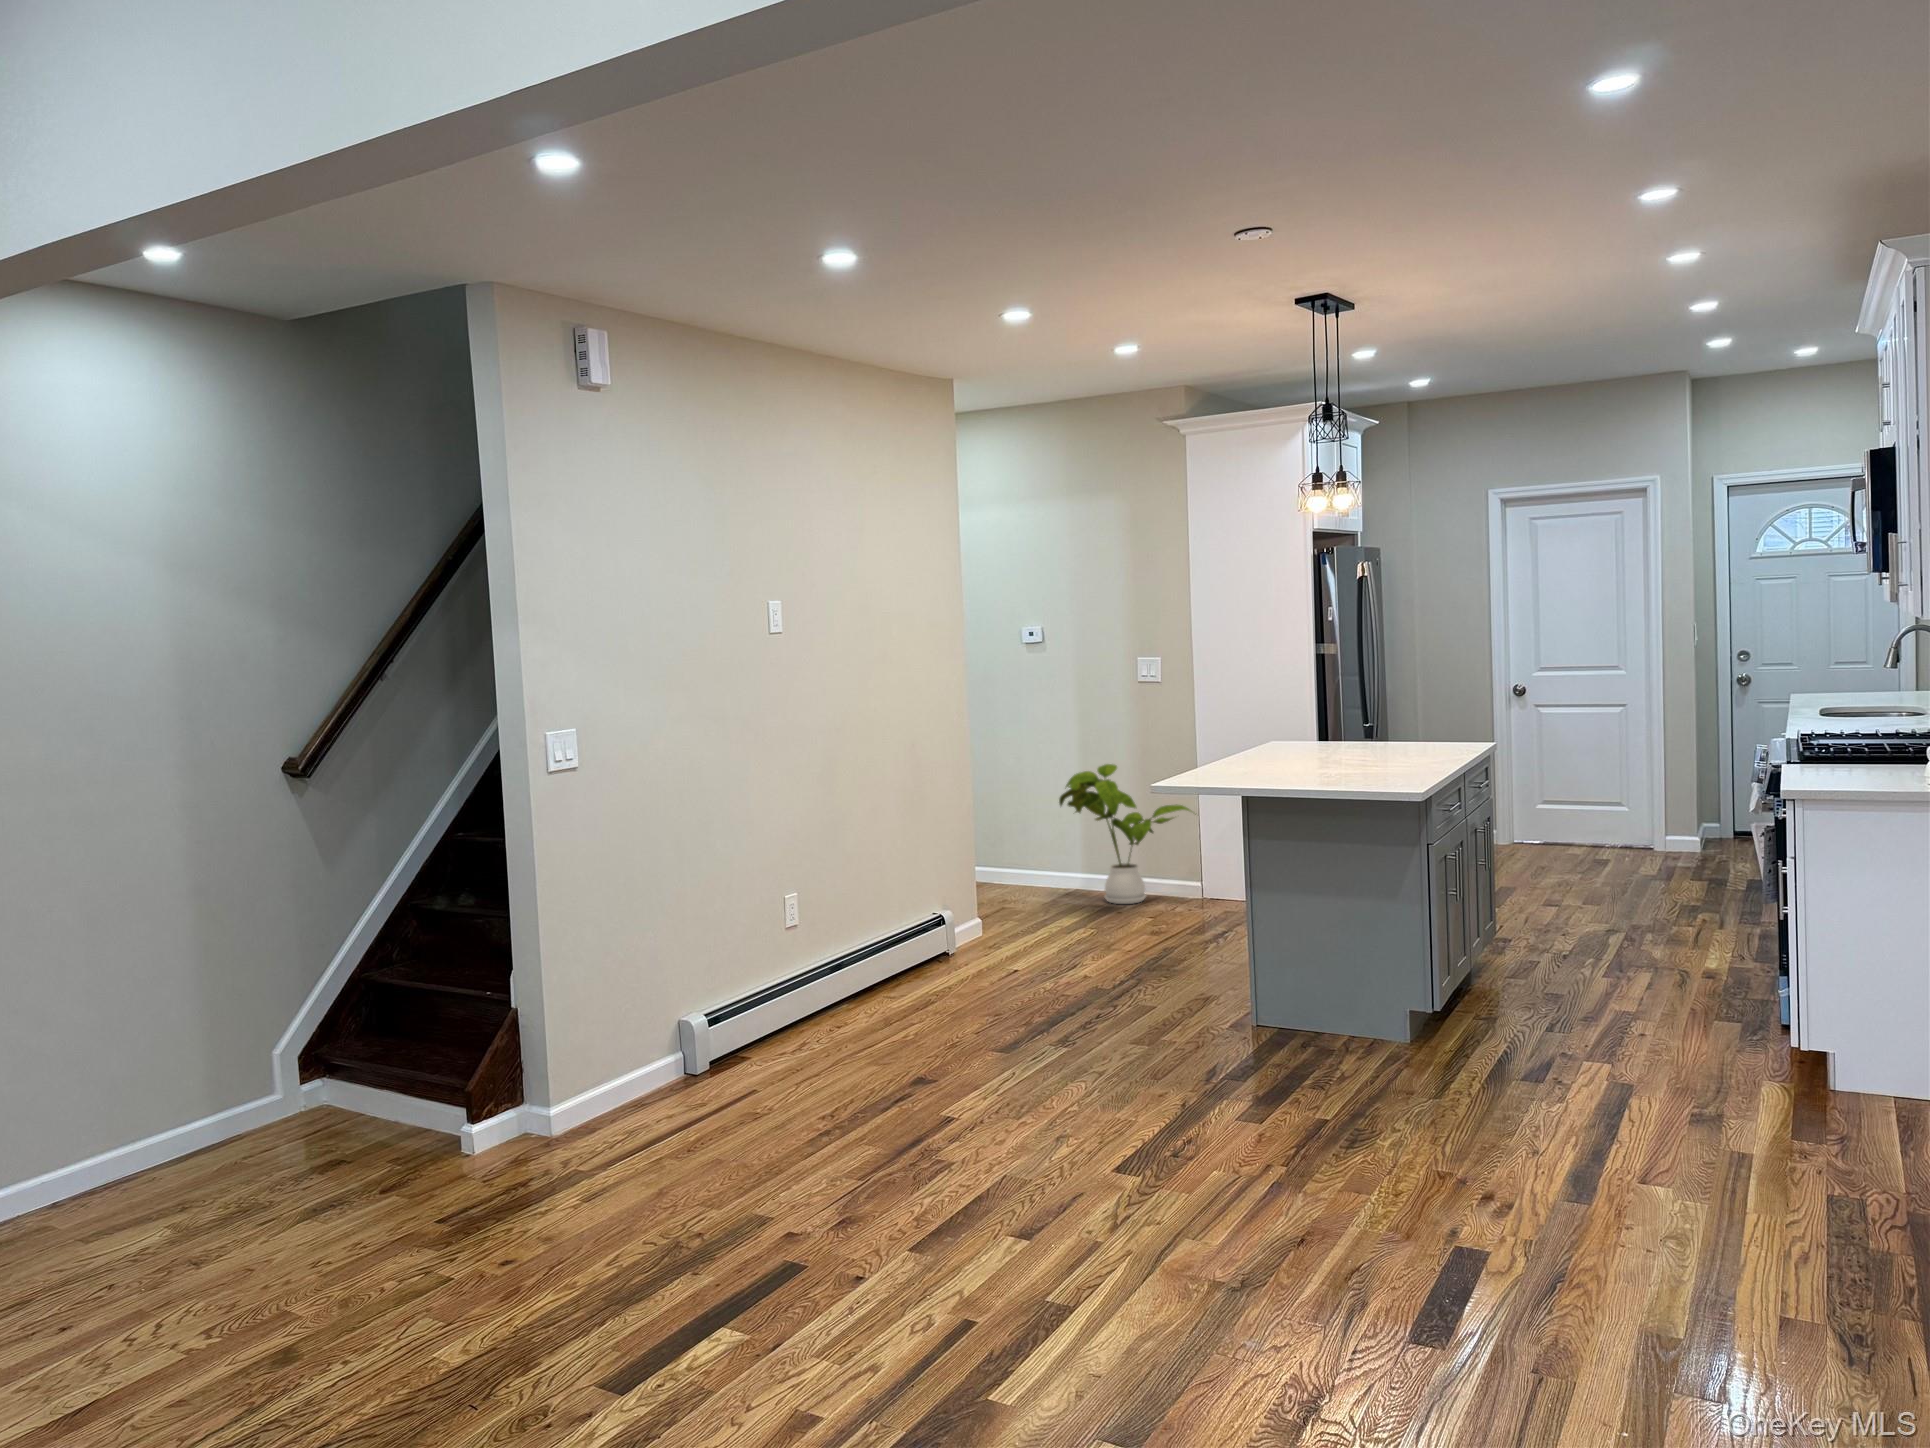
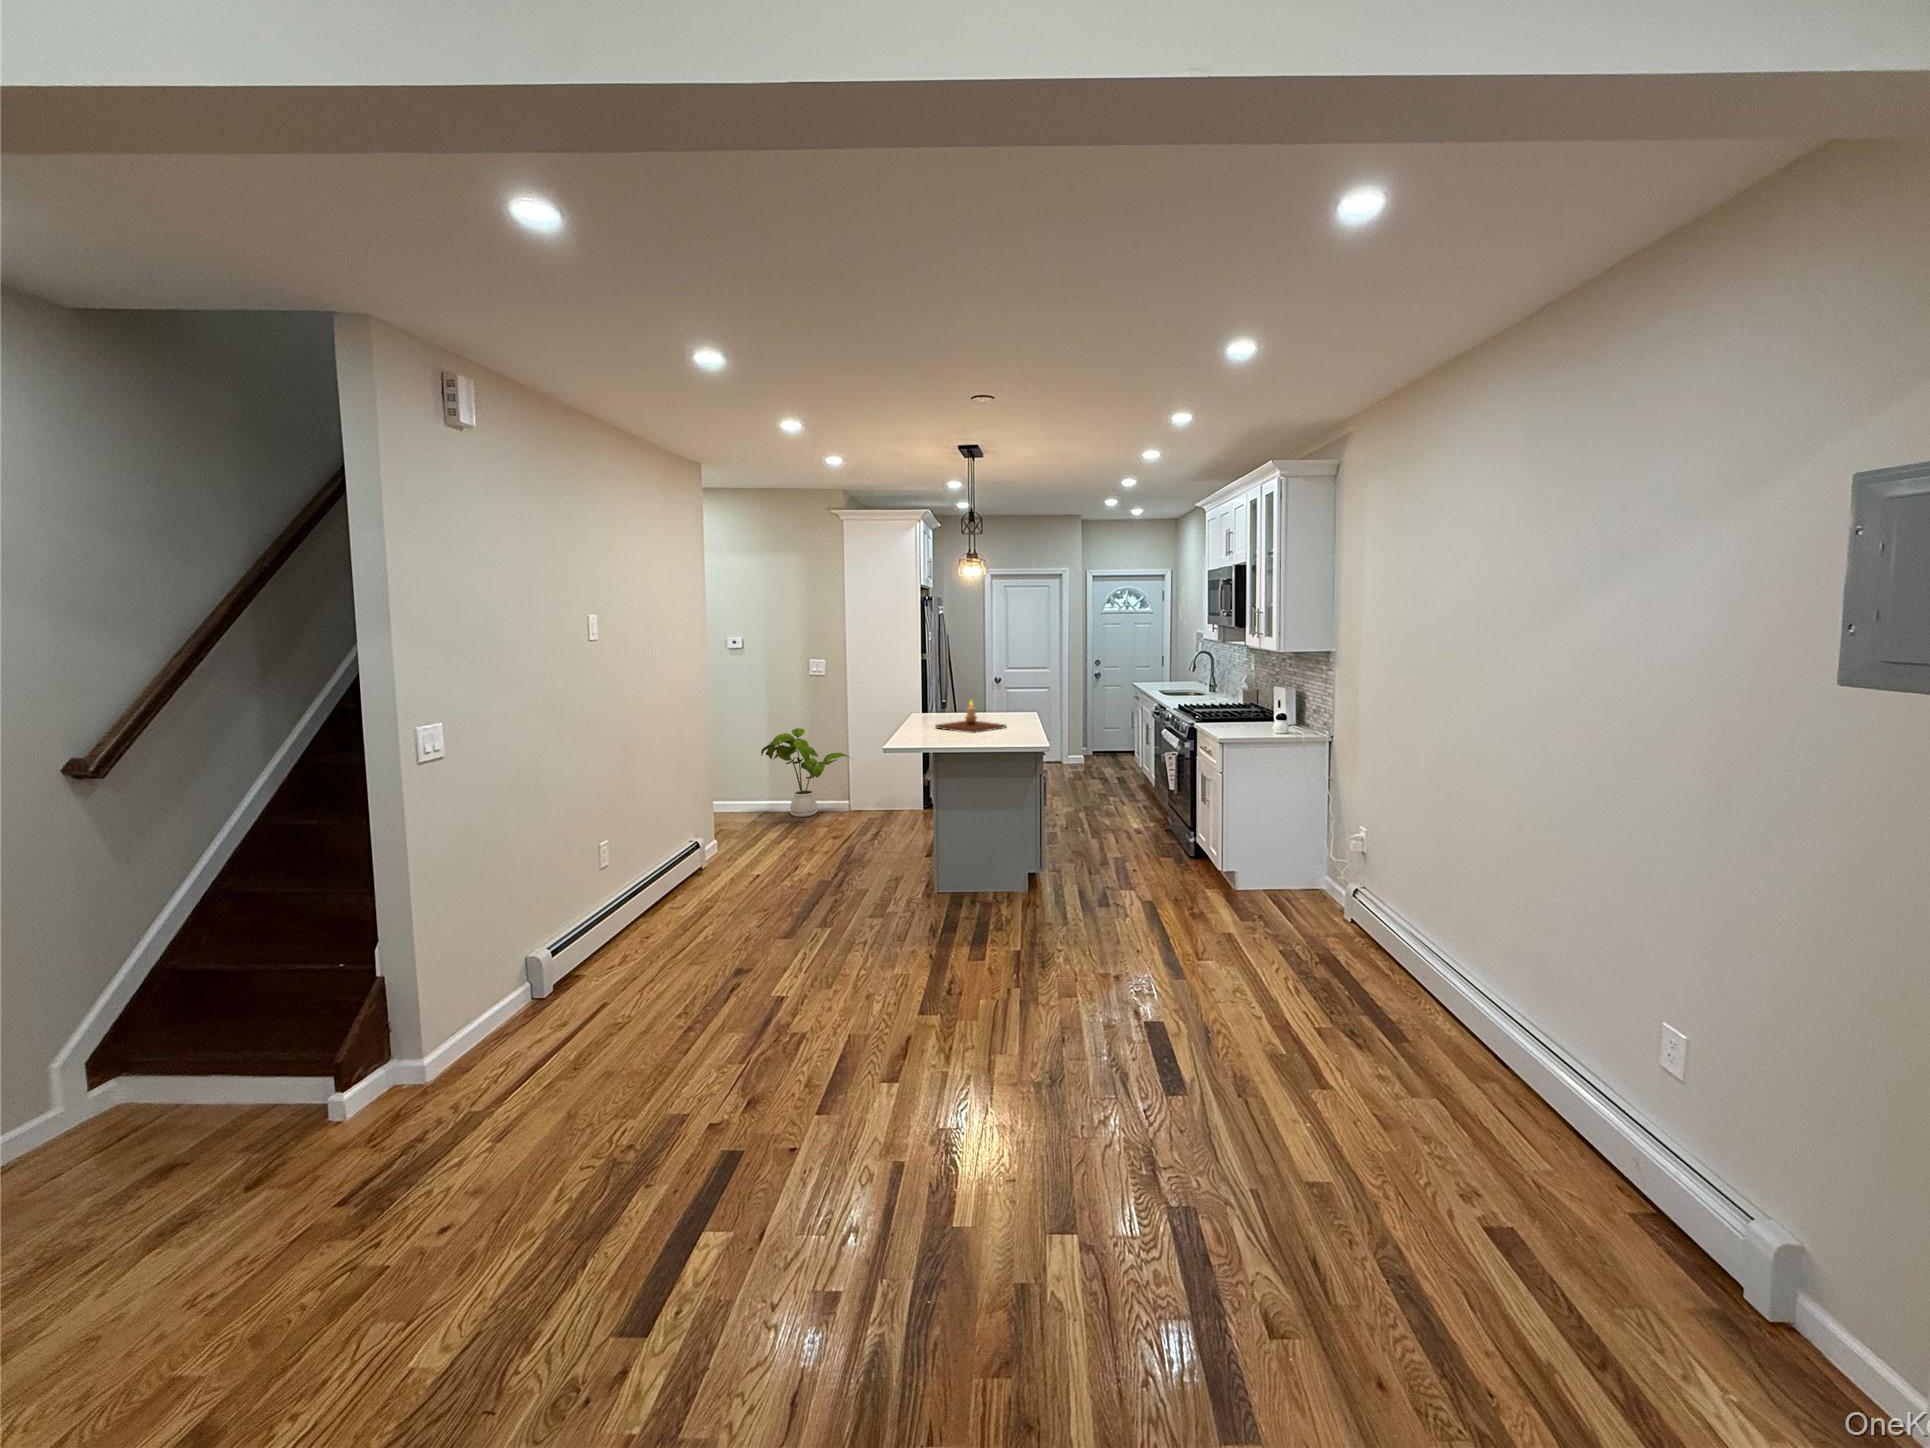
candle: none [1277,707,1403,762] -> present [935,701,1006,733]

